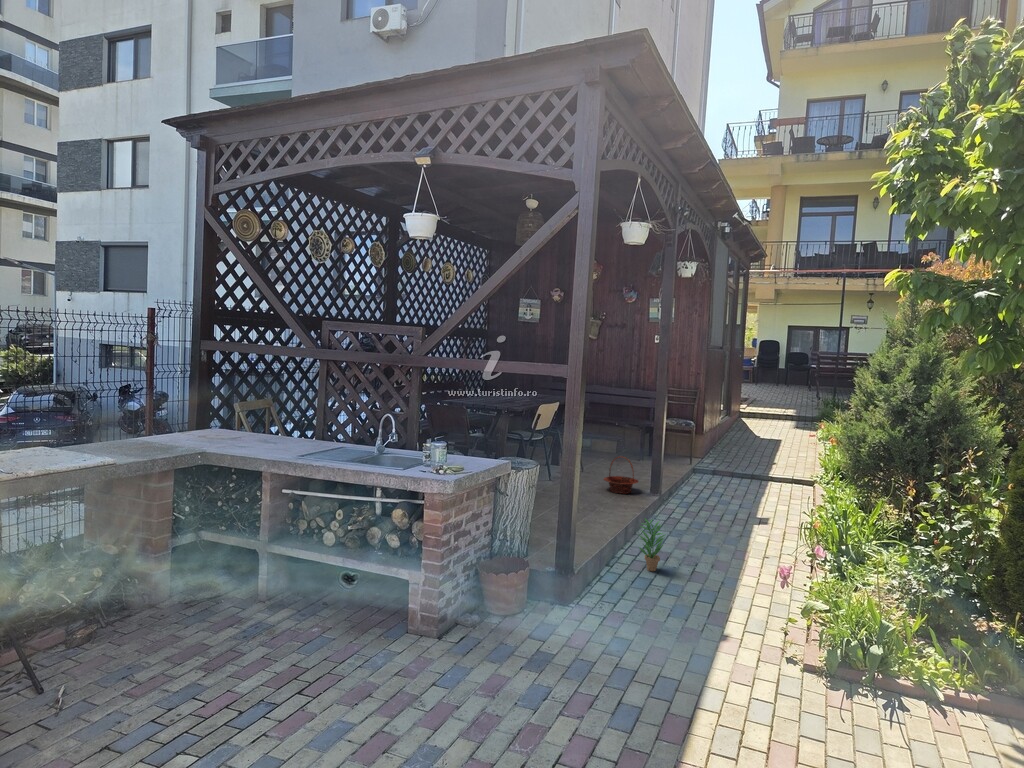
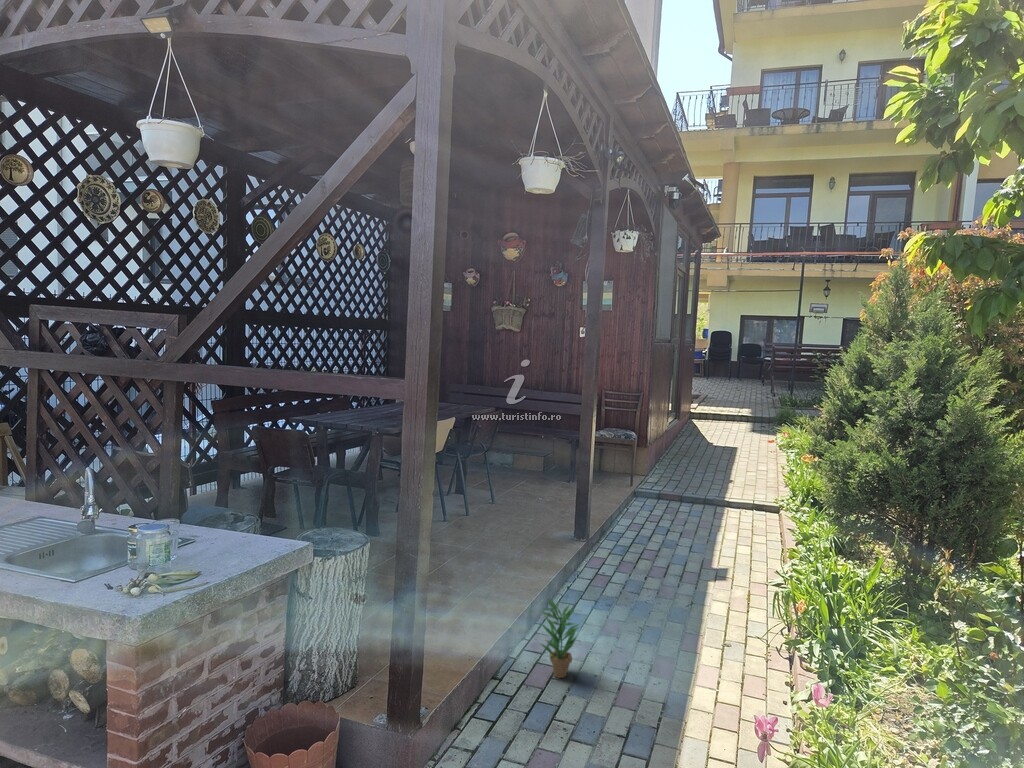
basket: present [604,457,638,494] -> none [512,487,558,537]

